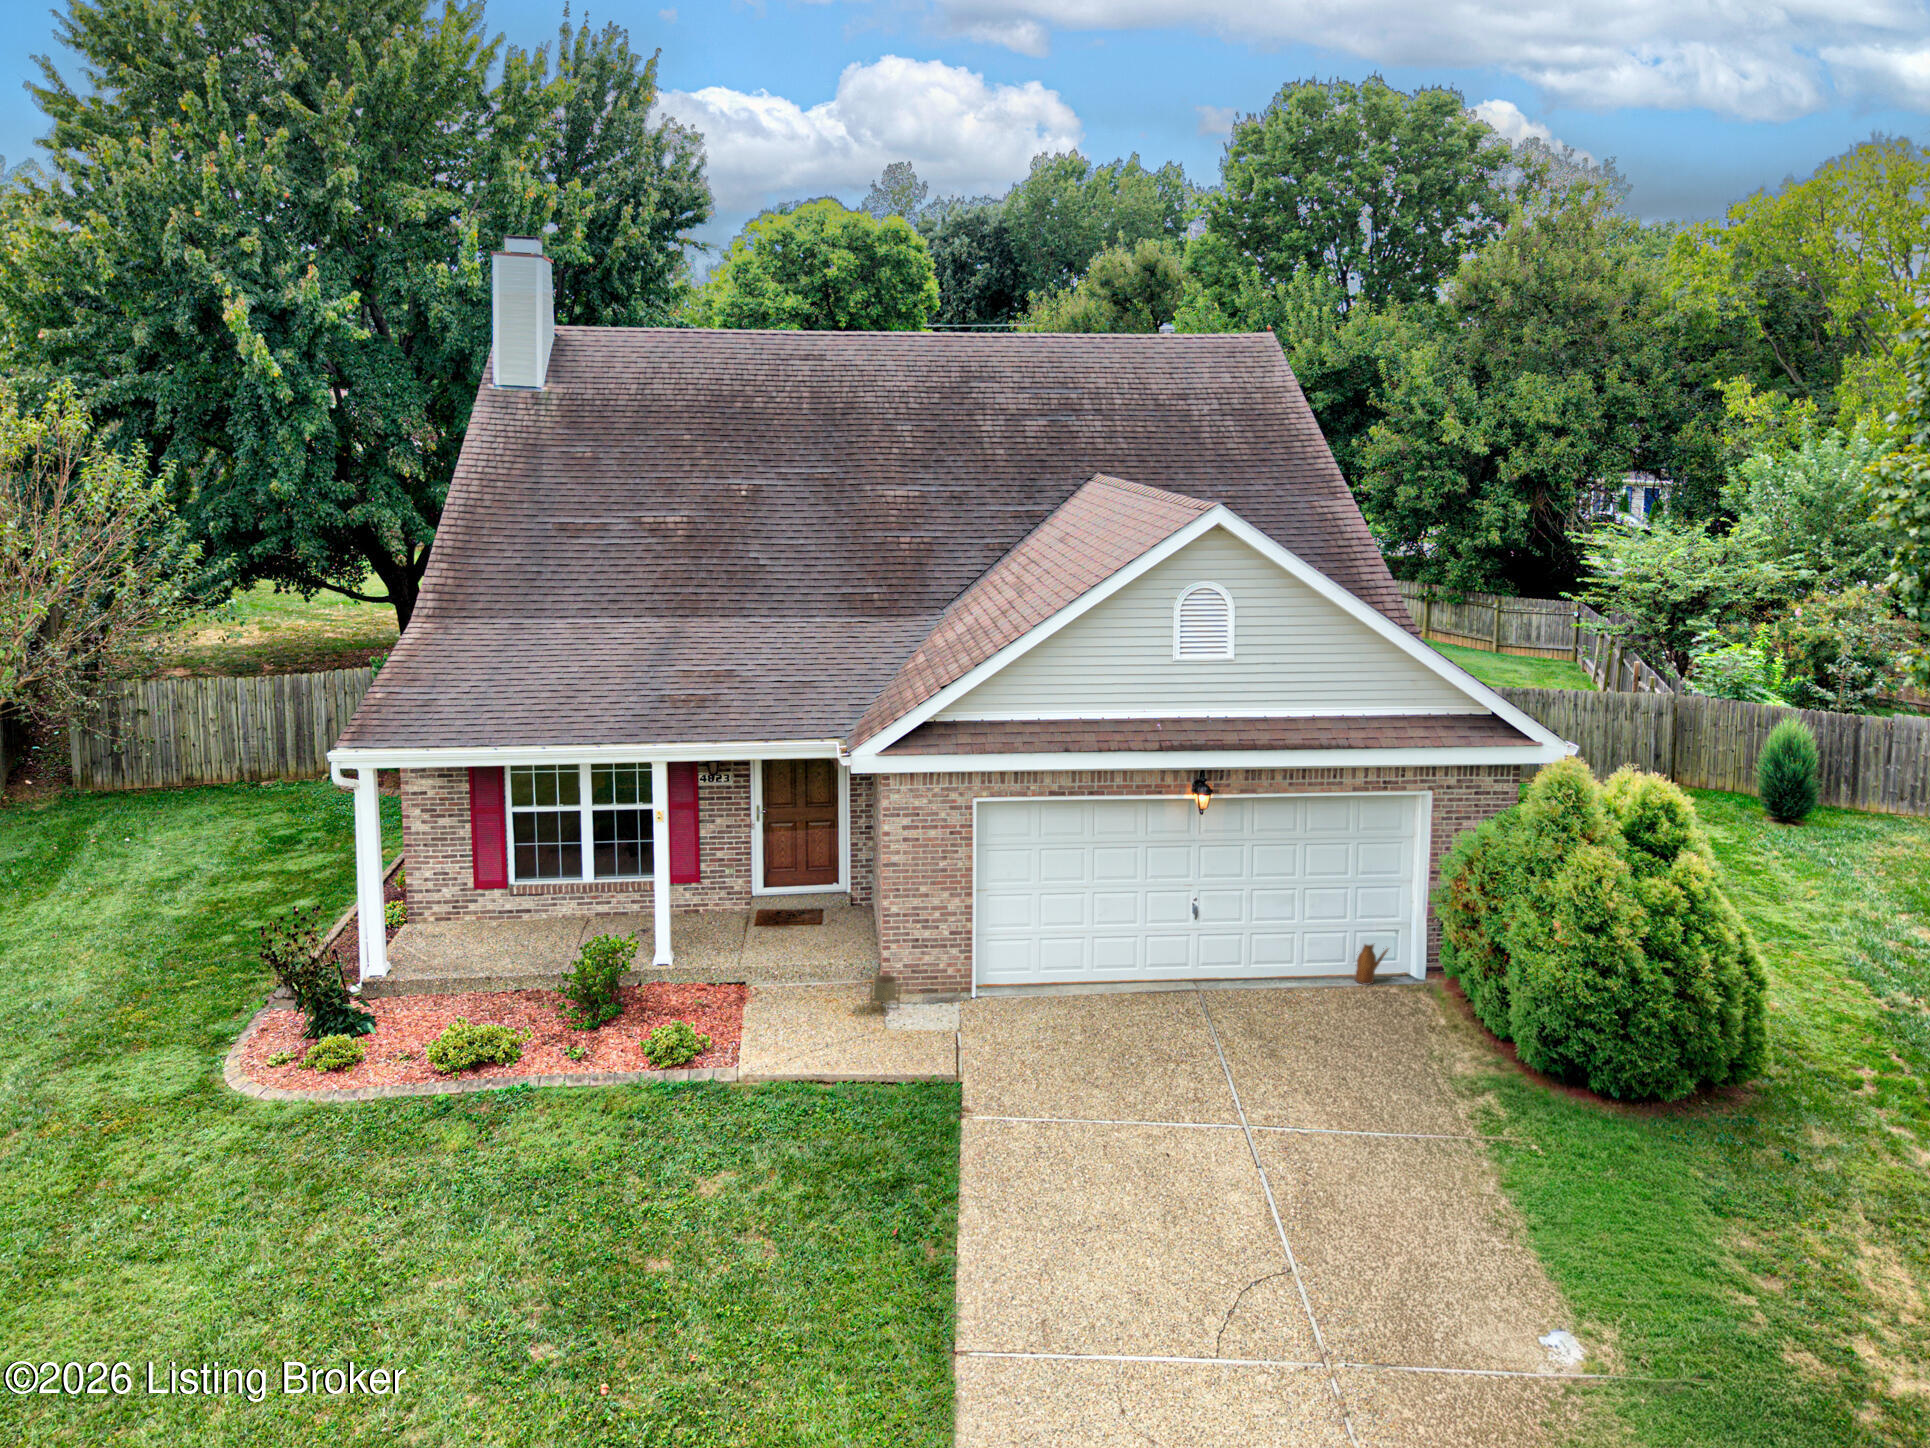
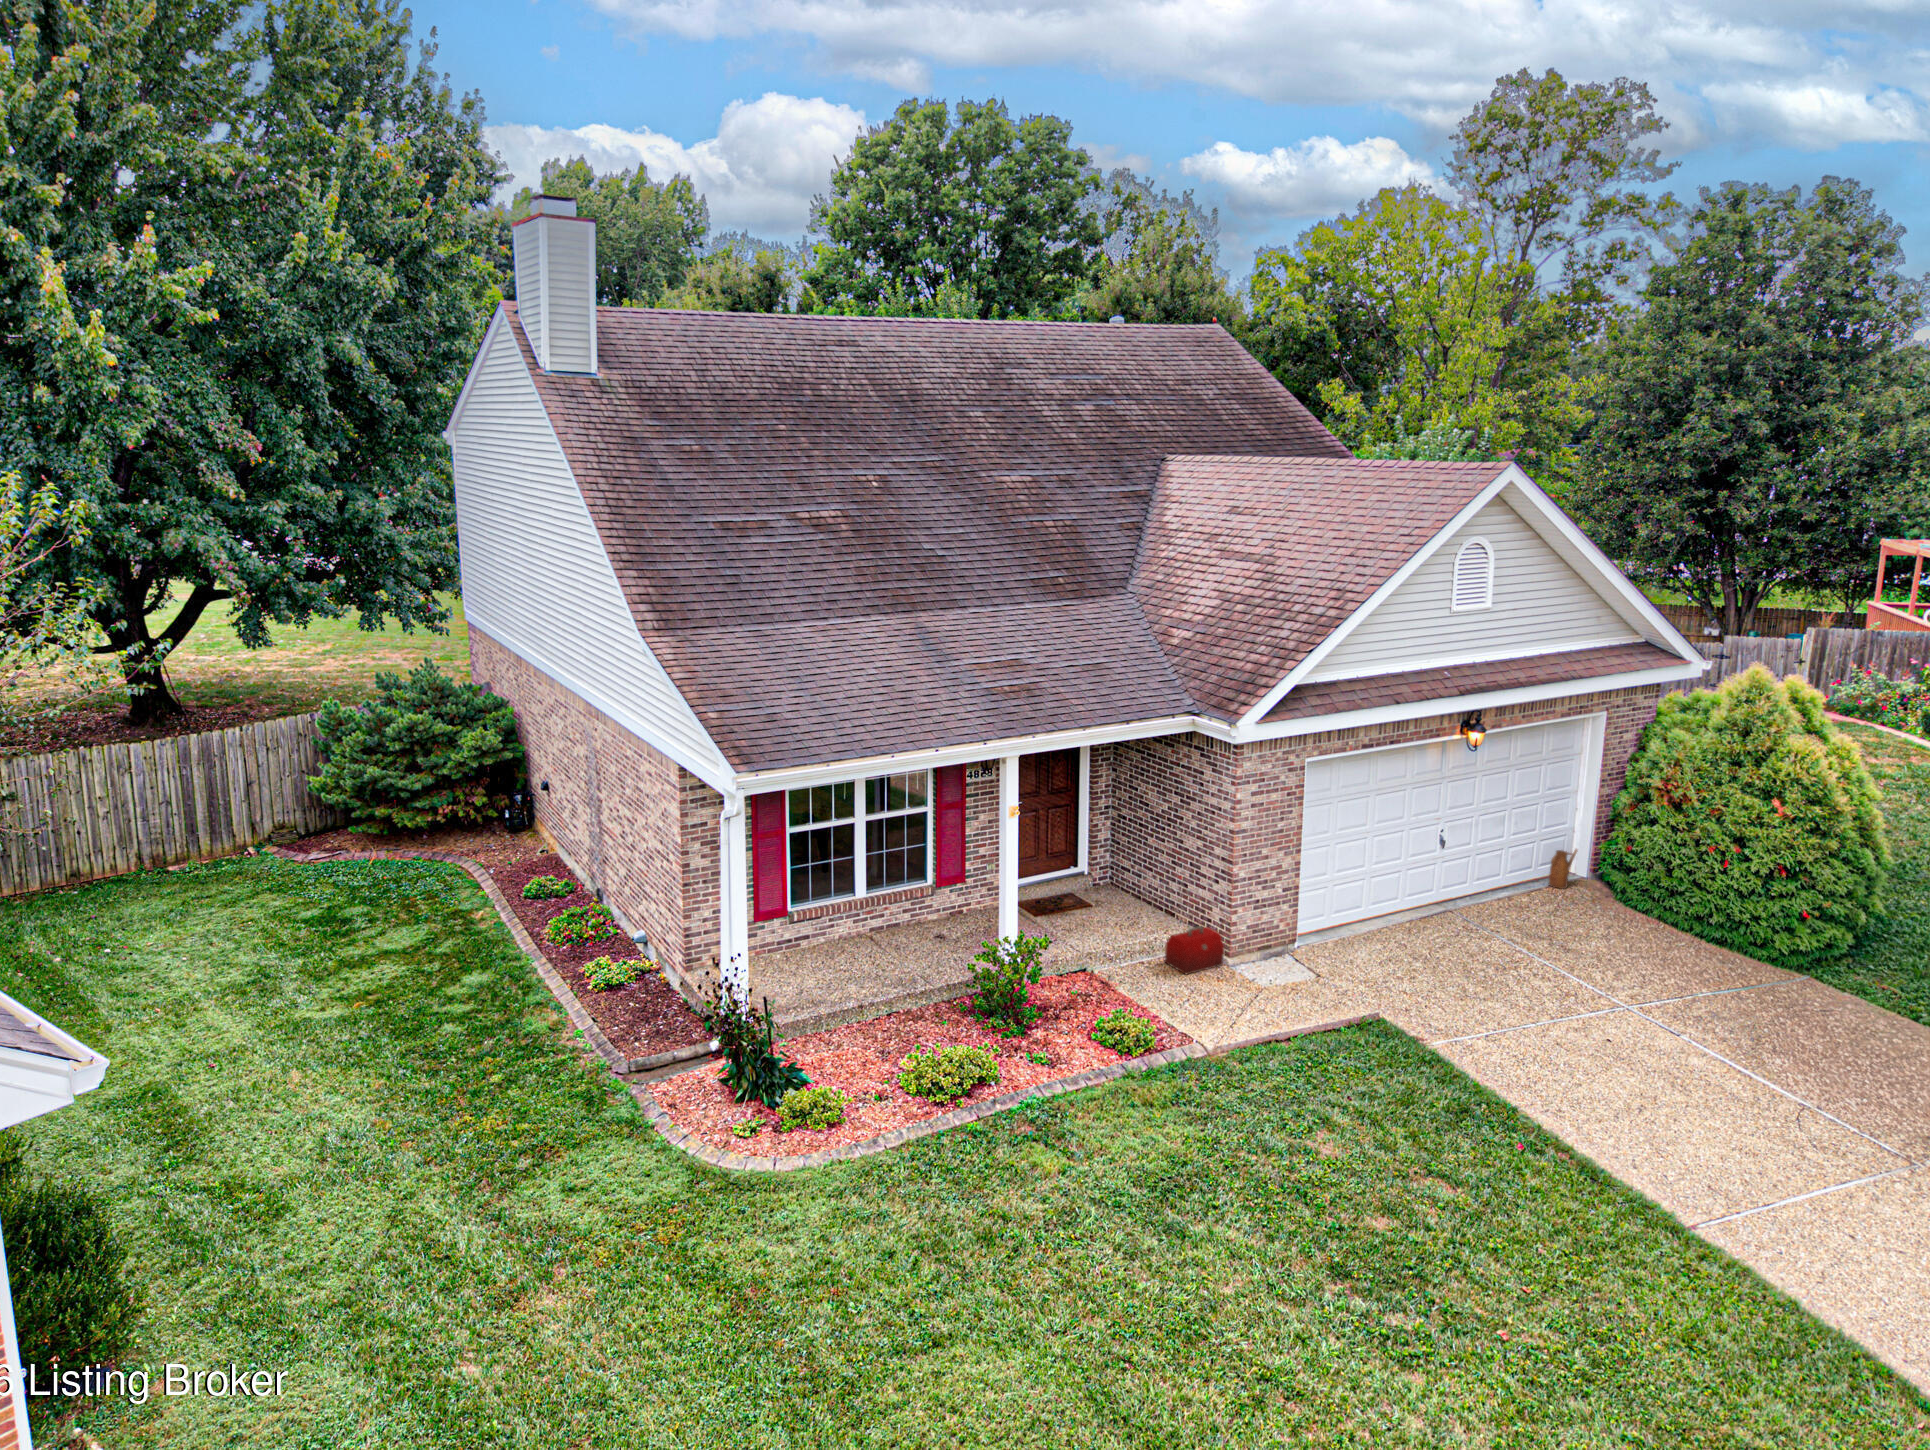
toolbox: none [825,954,875,1000] -> present [1165,926,1224,974]
planter: present [870,974,900,1014] -> none [1235,940,1259,979]

